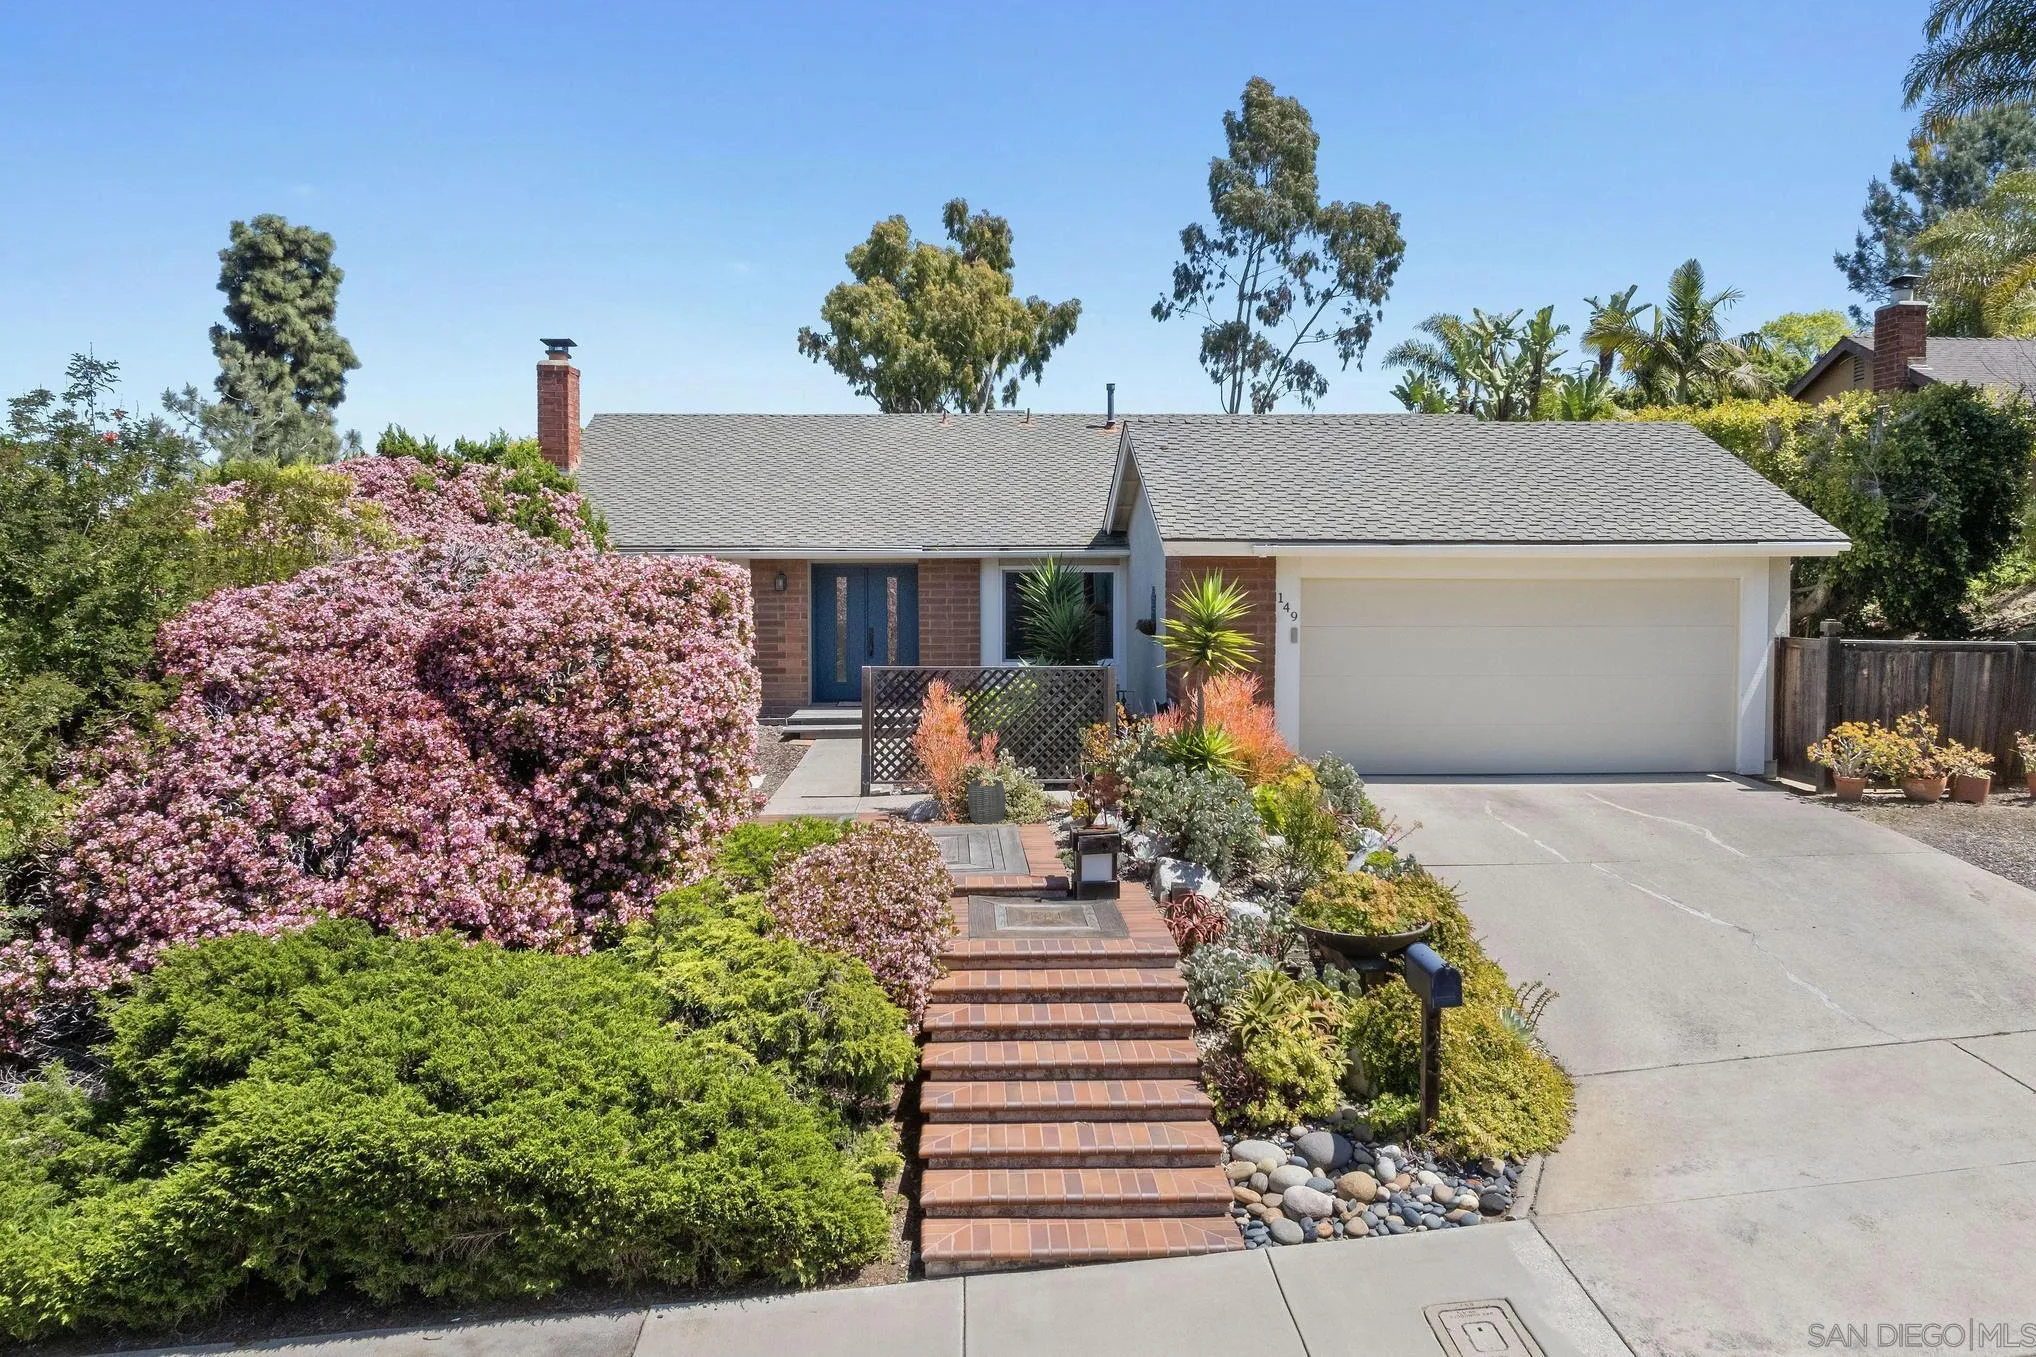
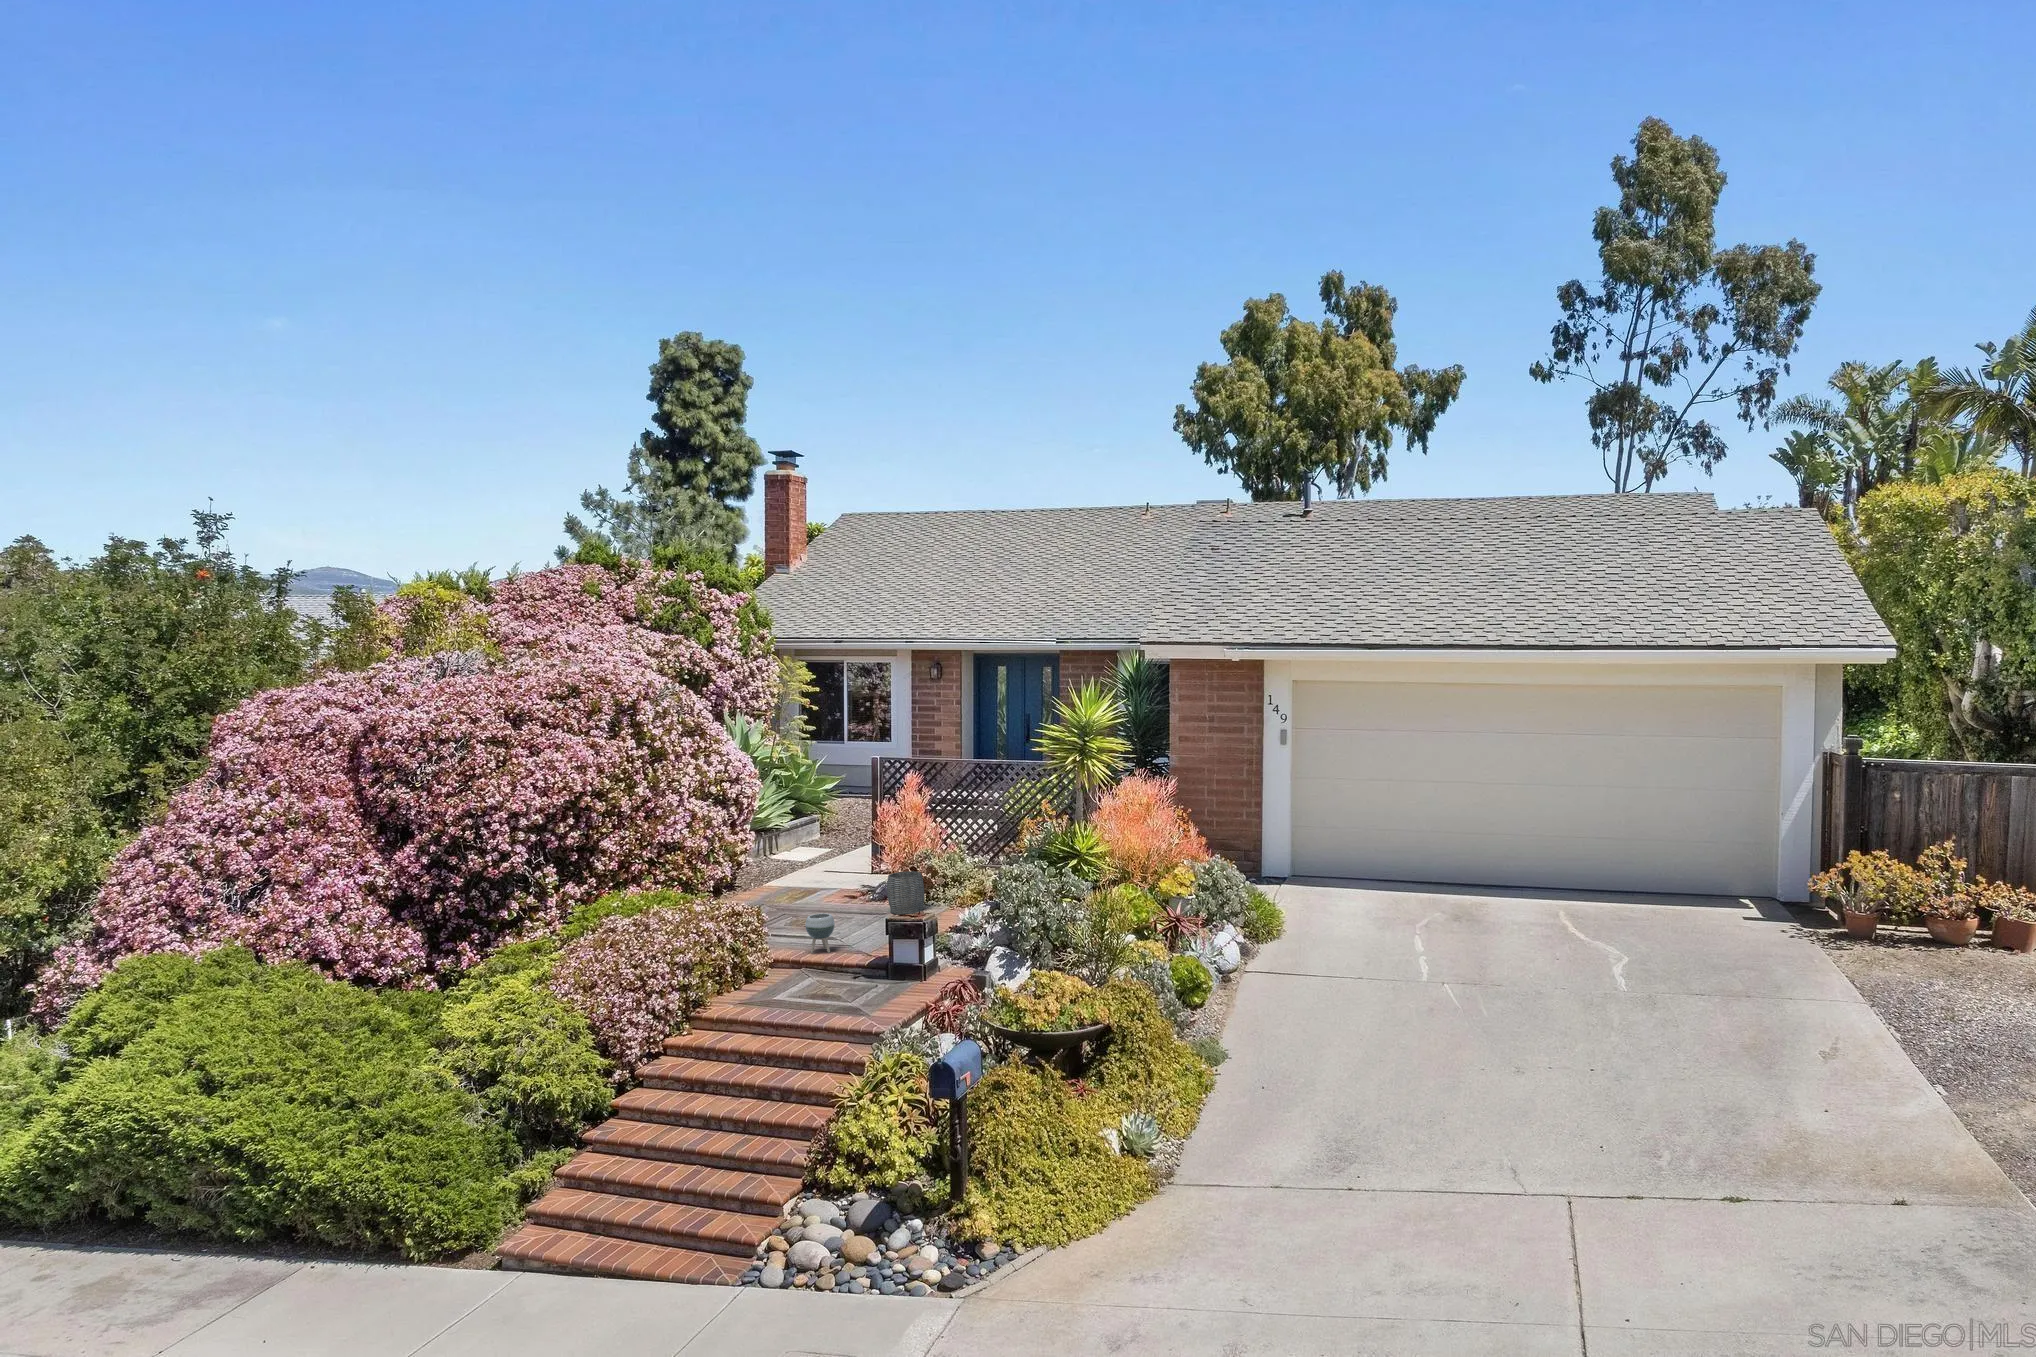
planter: none [976,825,1006,867] -> present [806,913,835,953]

